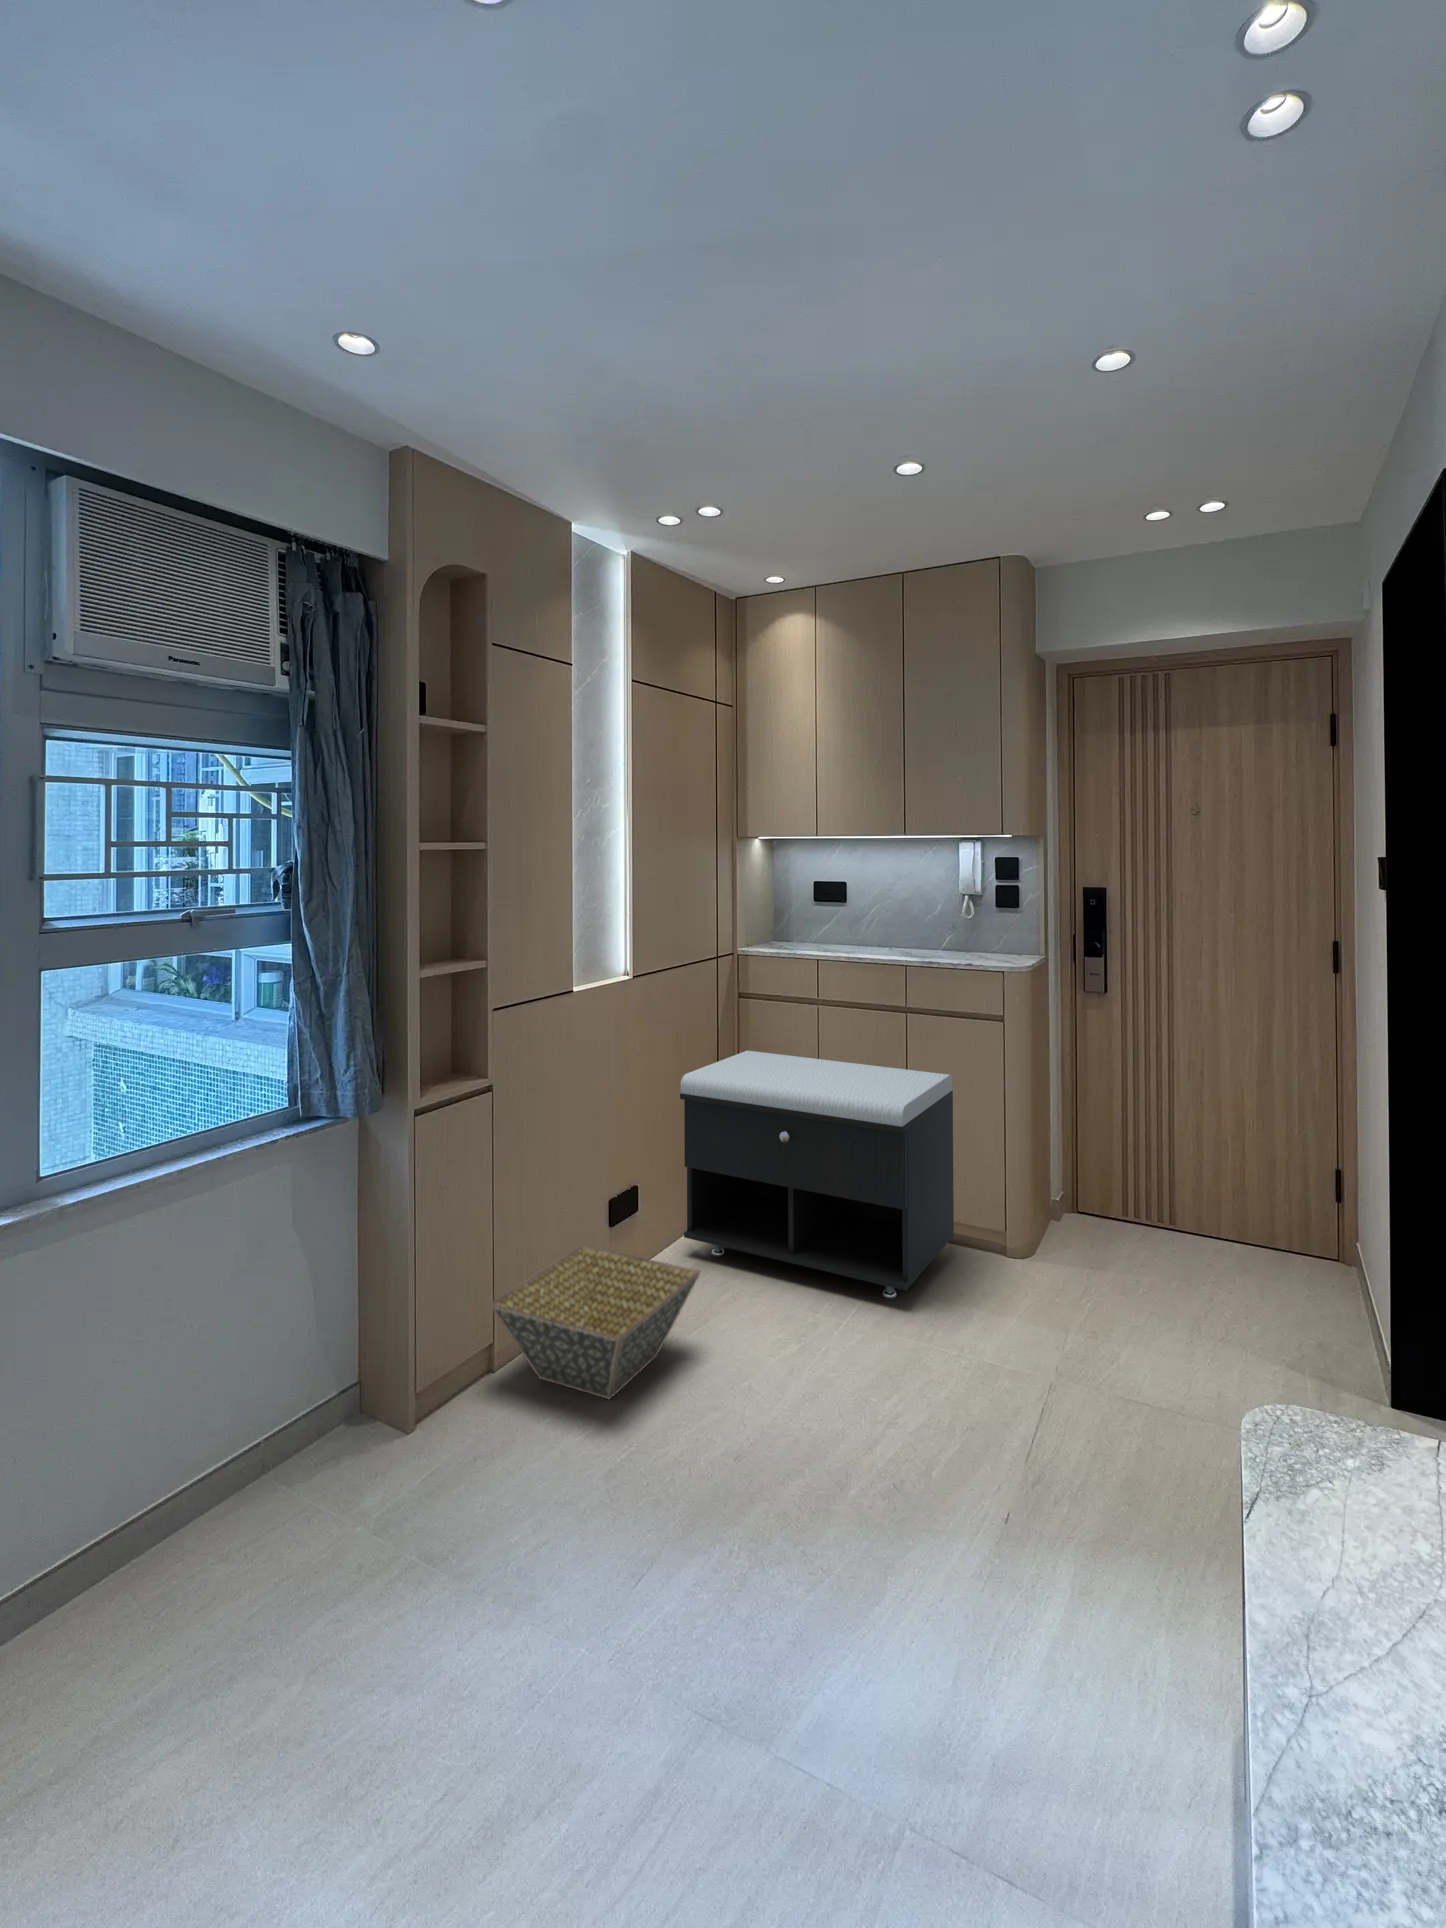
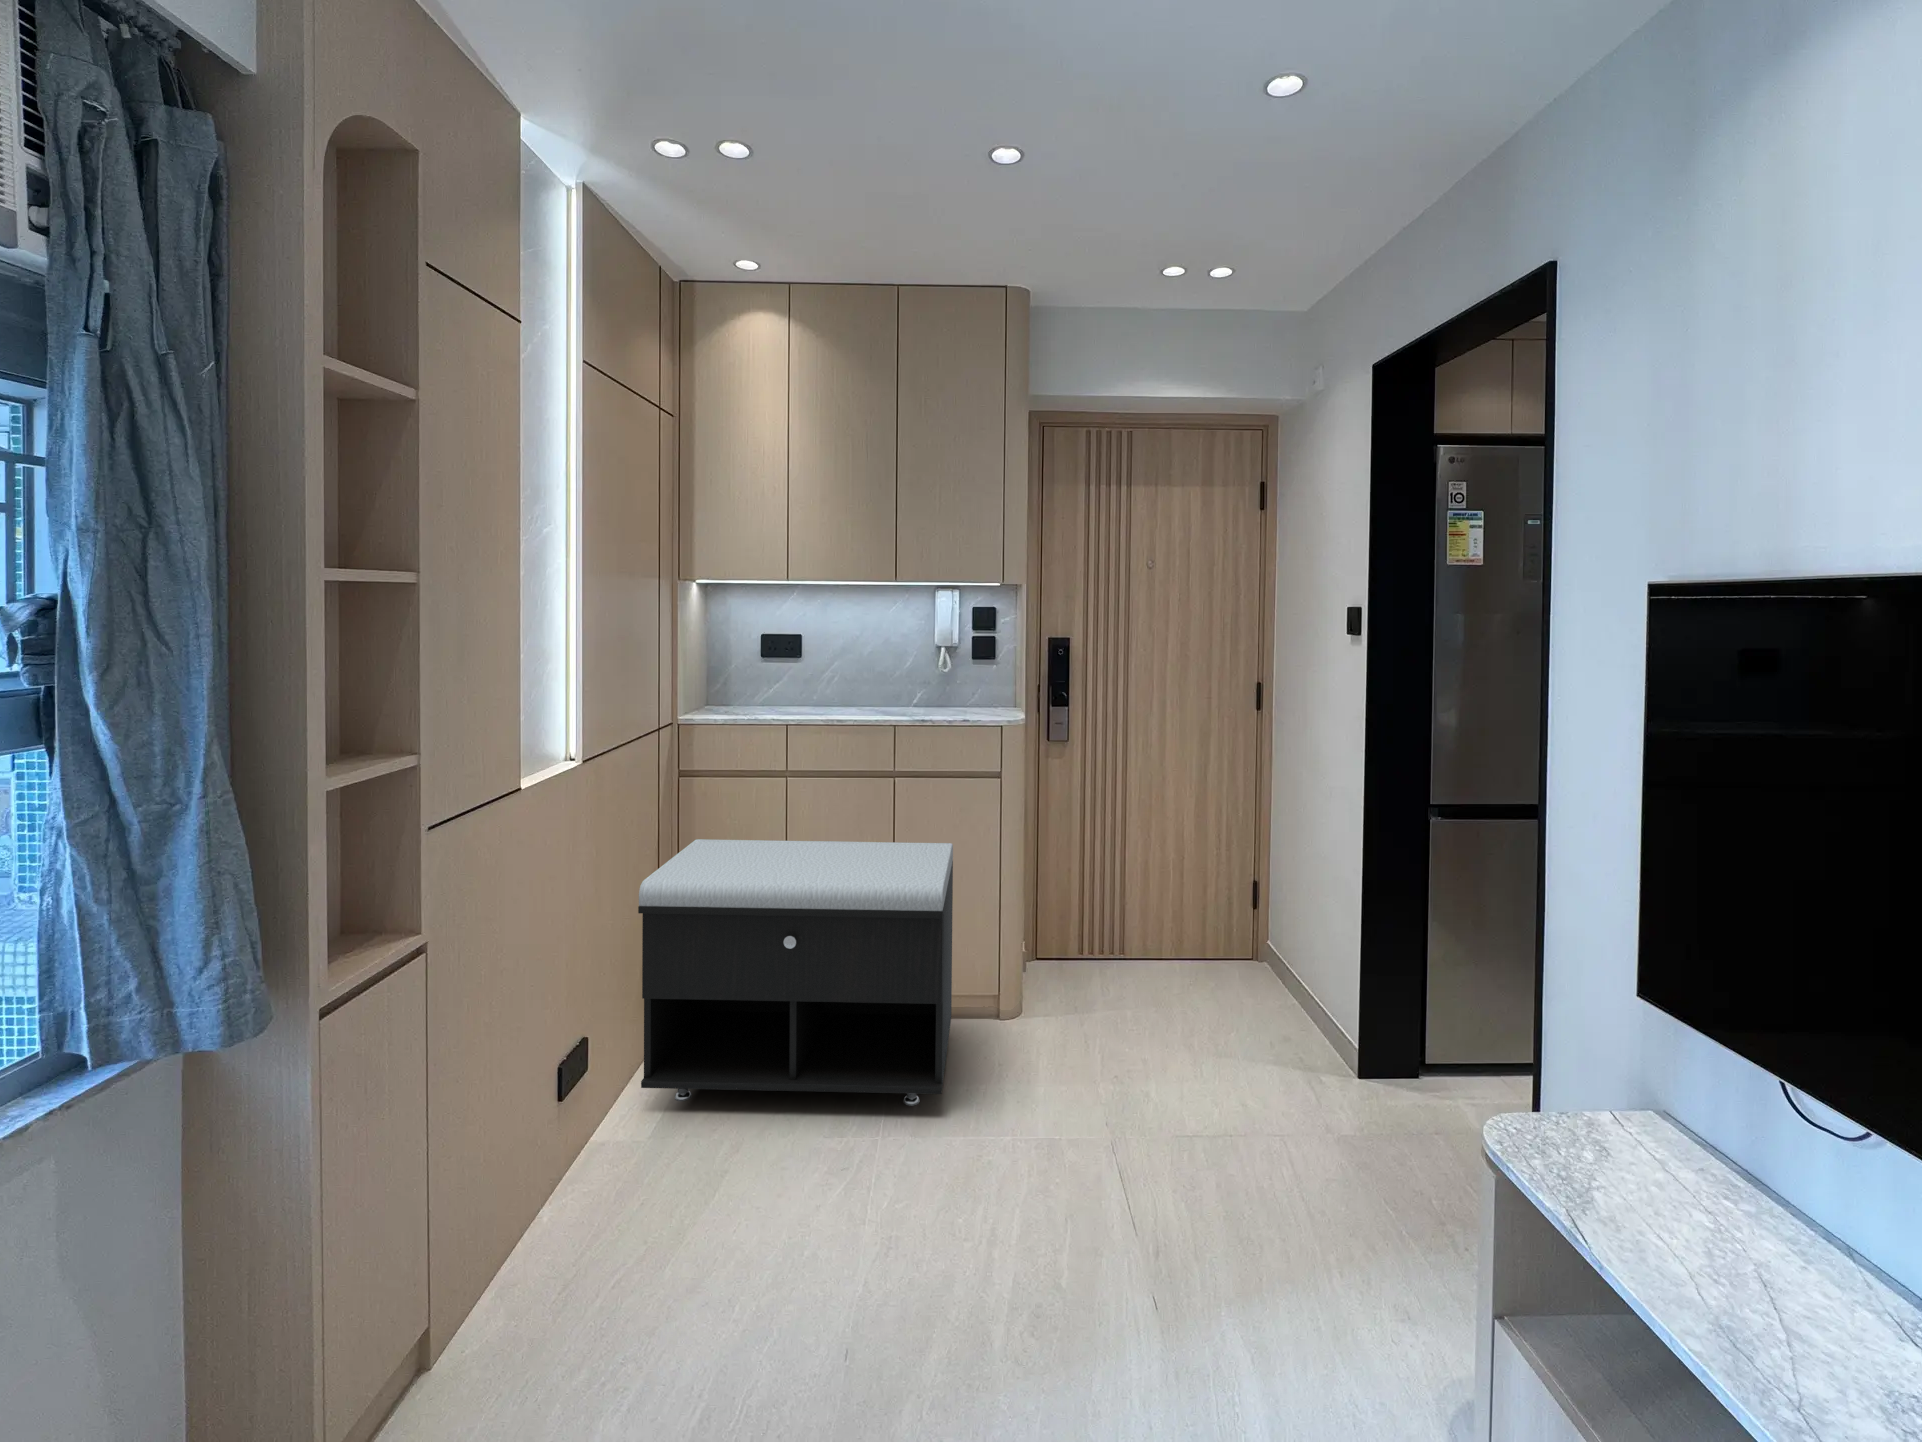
basket: present [491,1245,700,1399] -> none [436,1137,729,1357]

